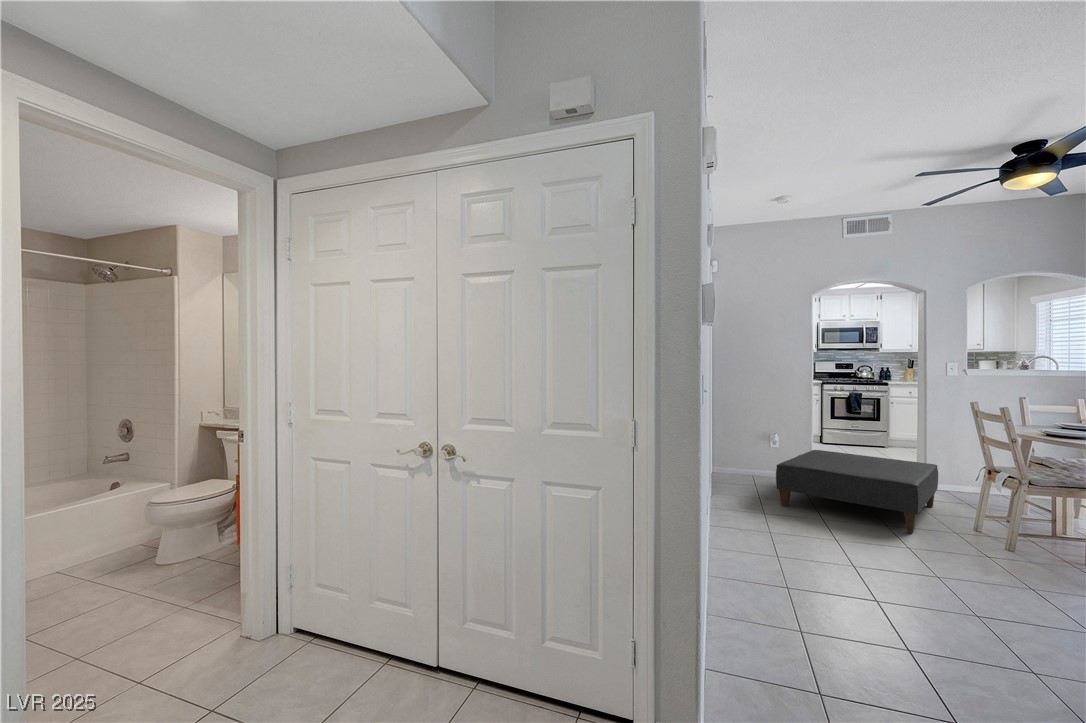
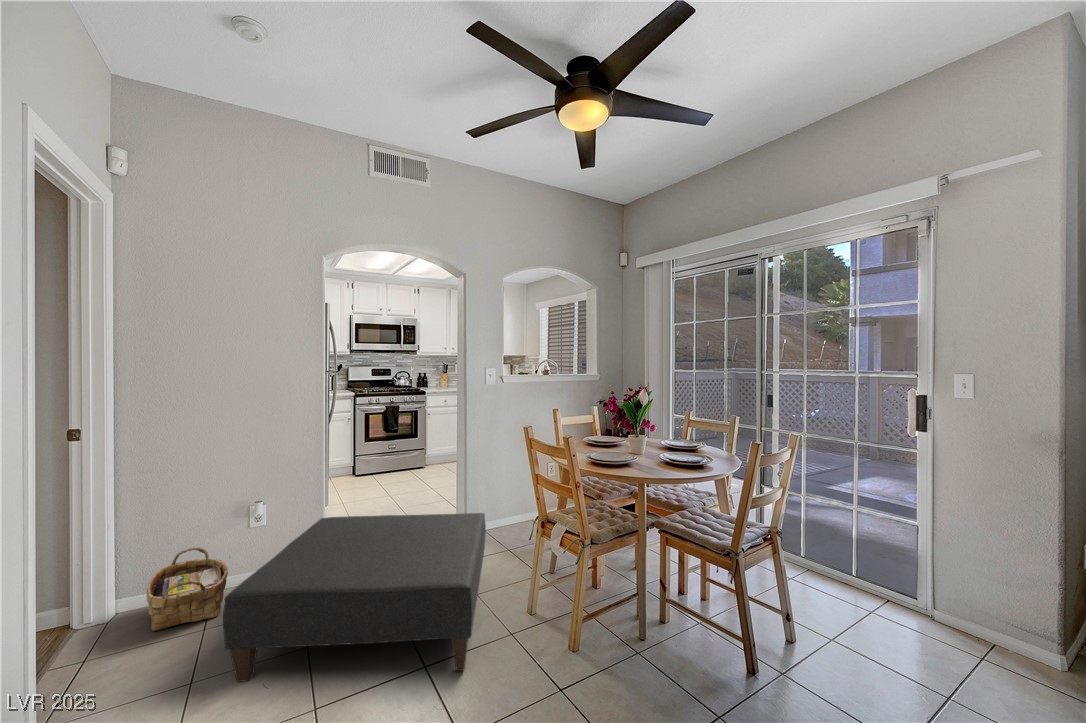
woven basket: none [729,452,764,485] -> present [146,547,228,631]

